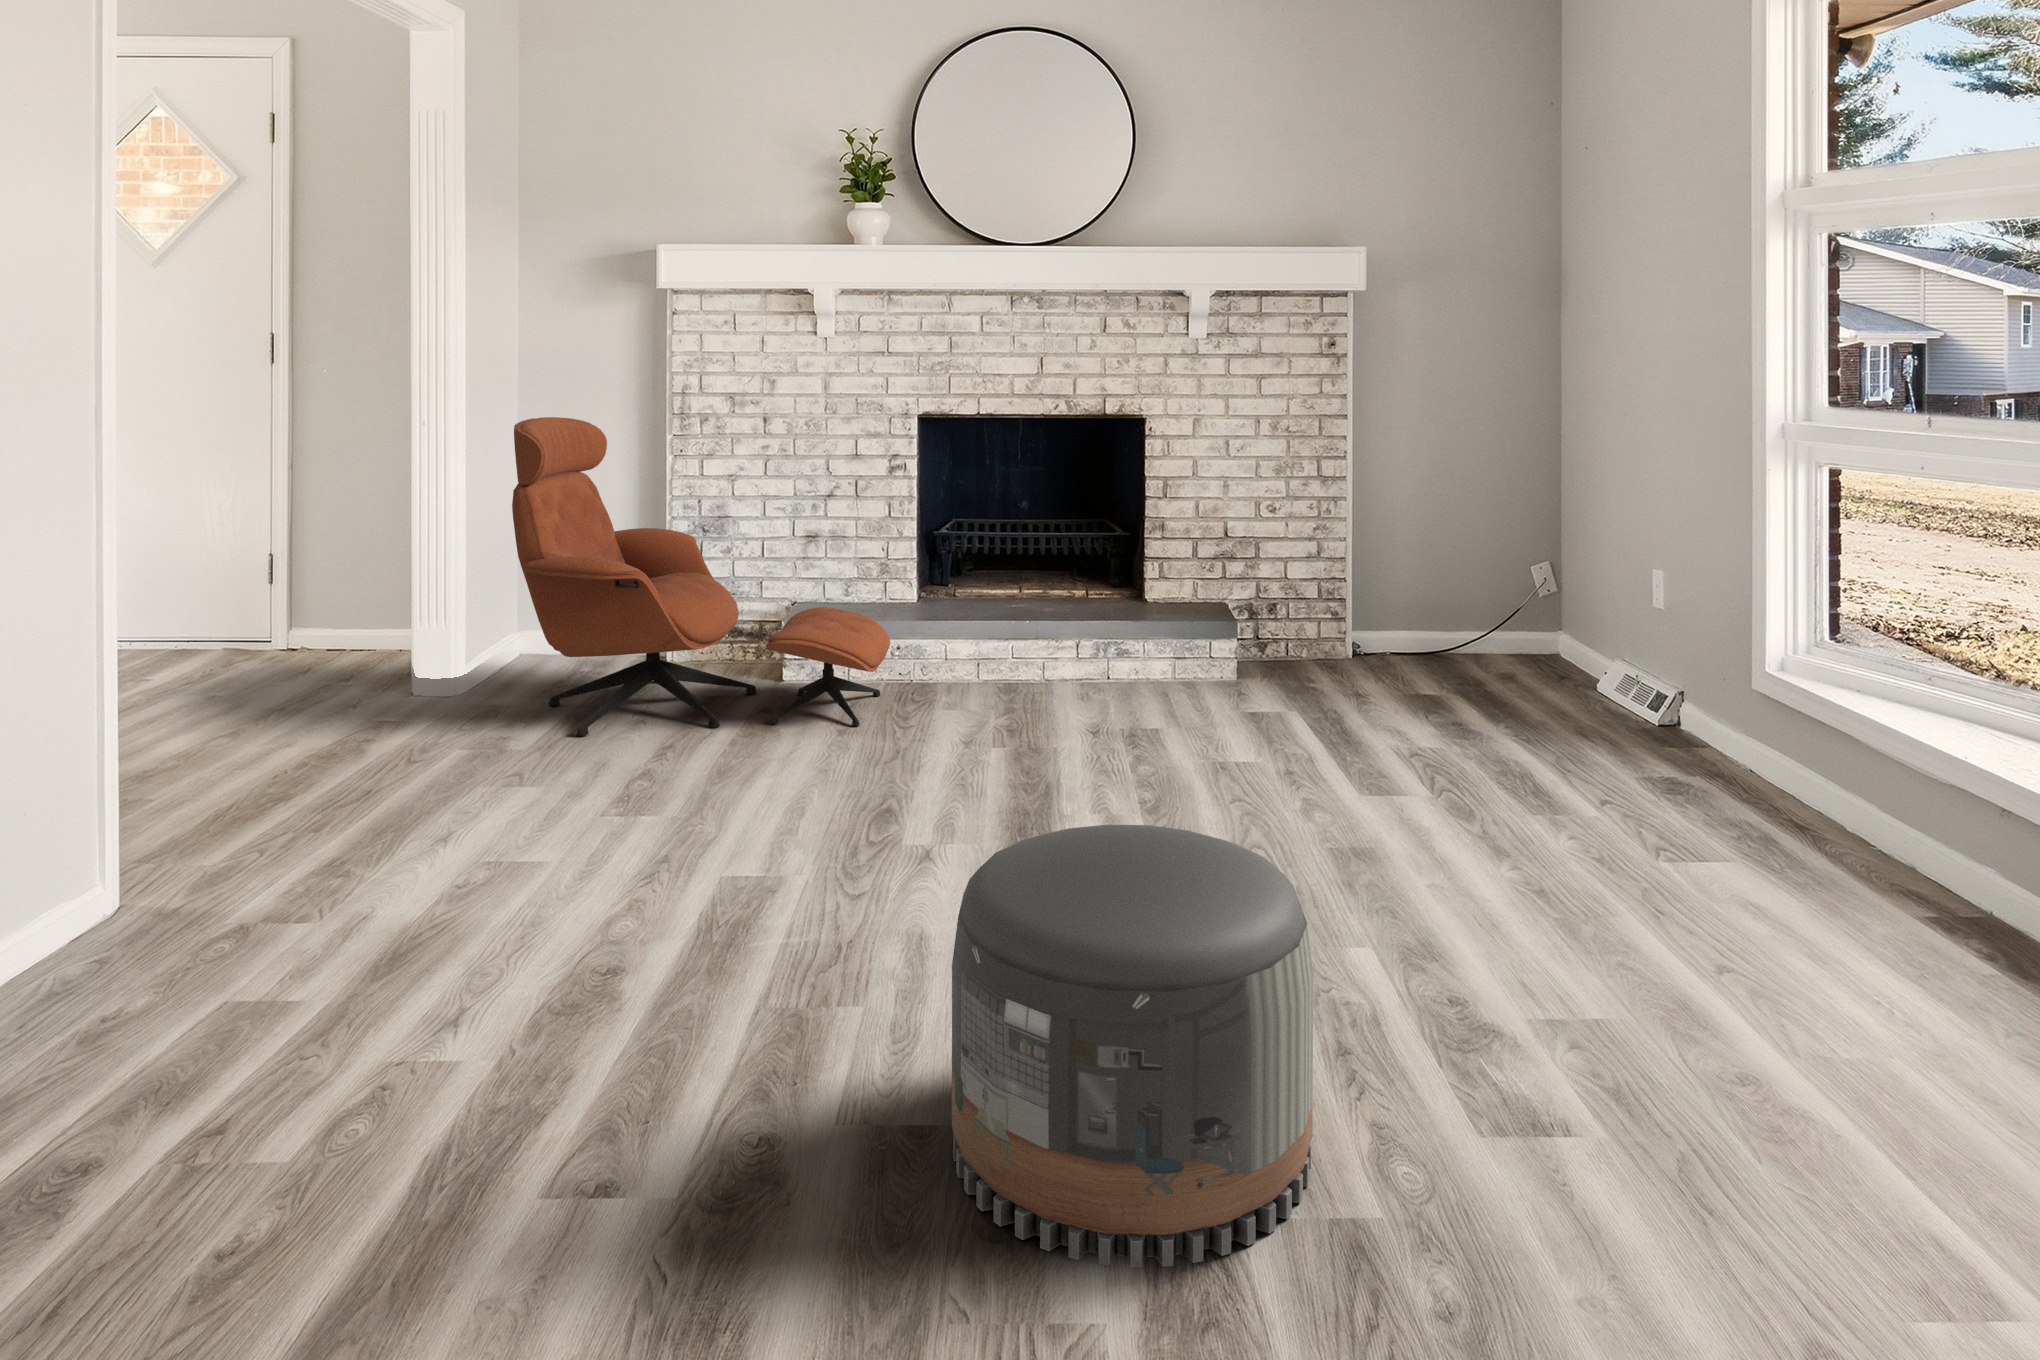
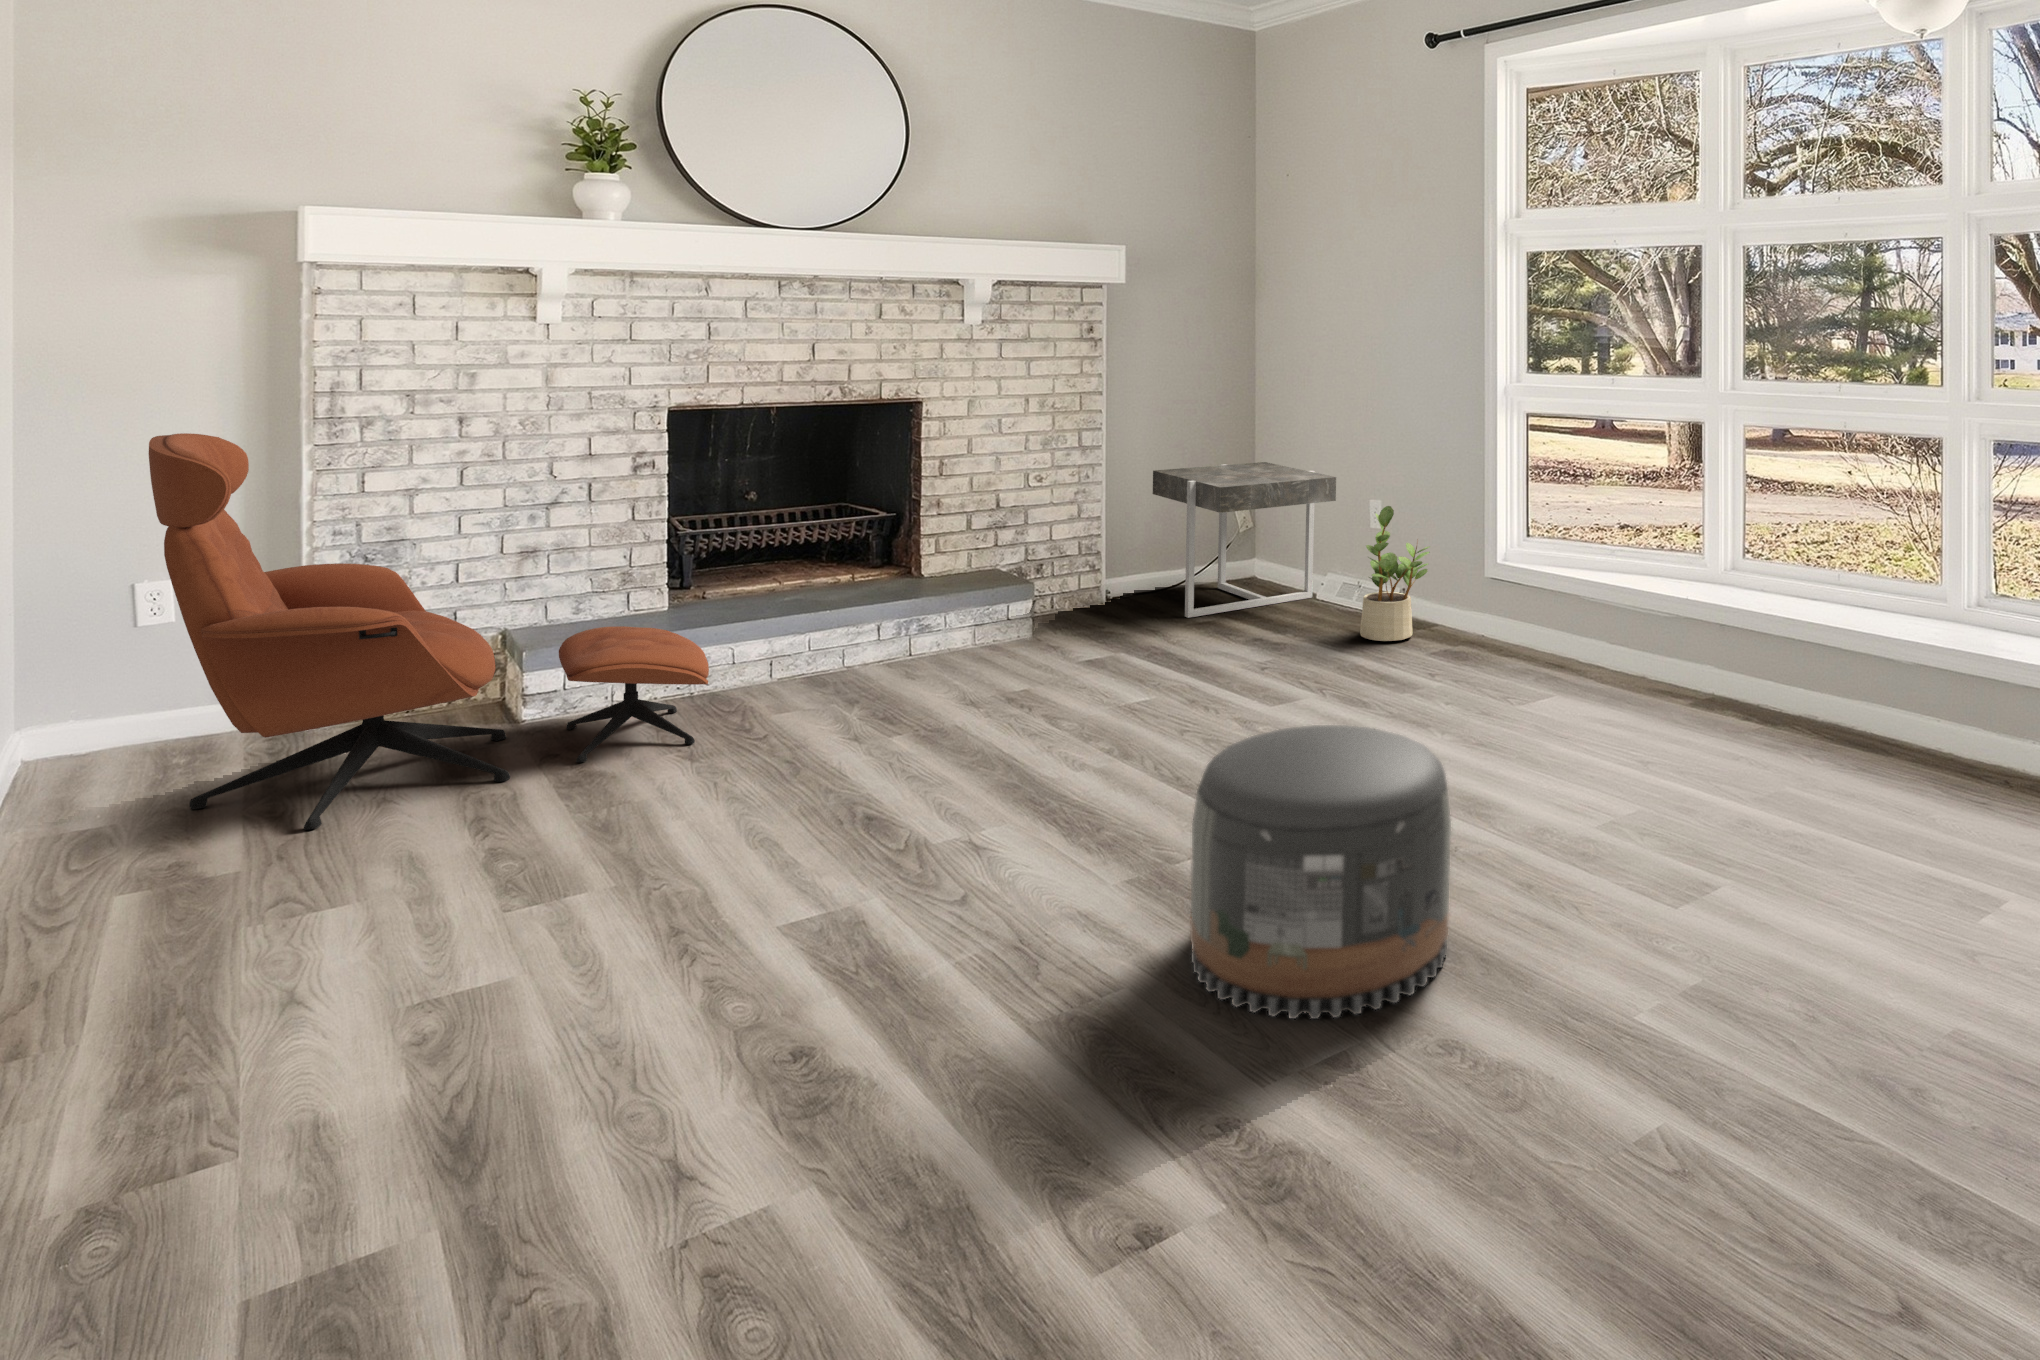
side table: none [1403,508,1624,691] -> present [1153,462,1336,618]
potted plant: none [1619,574,1728,765] -> present [1360,506,1430,641]

